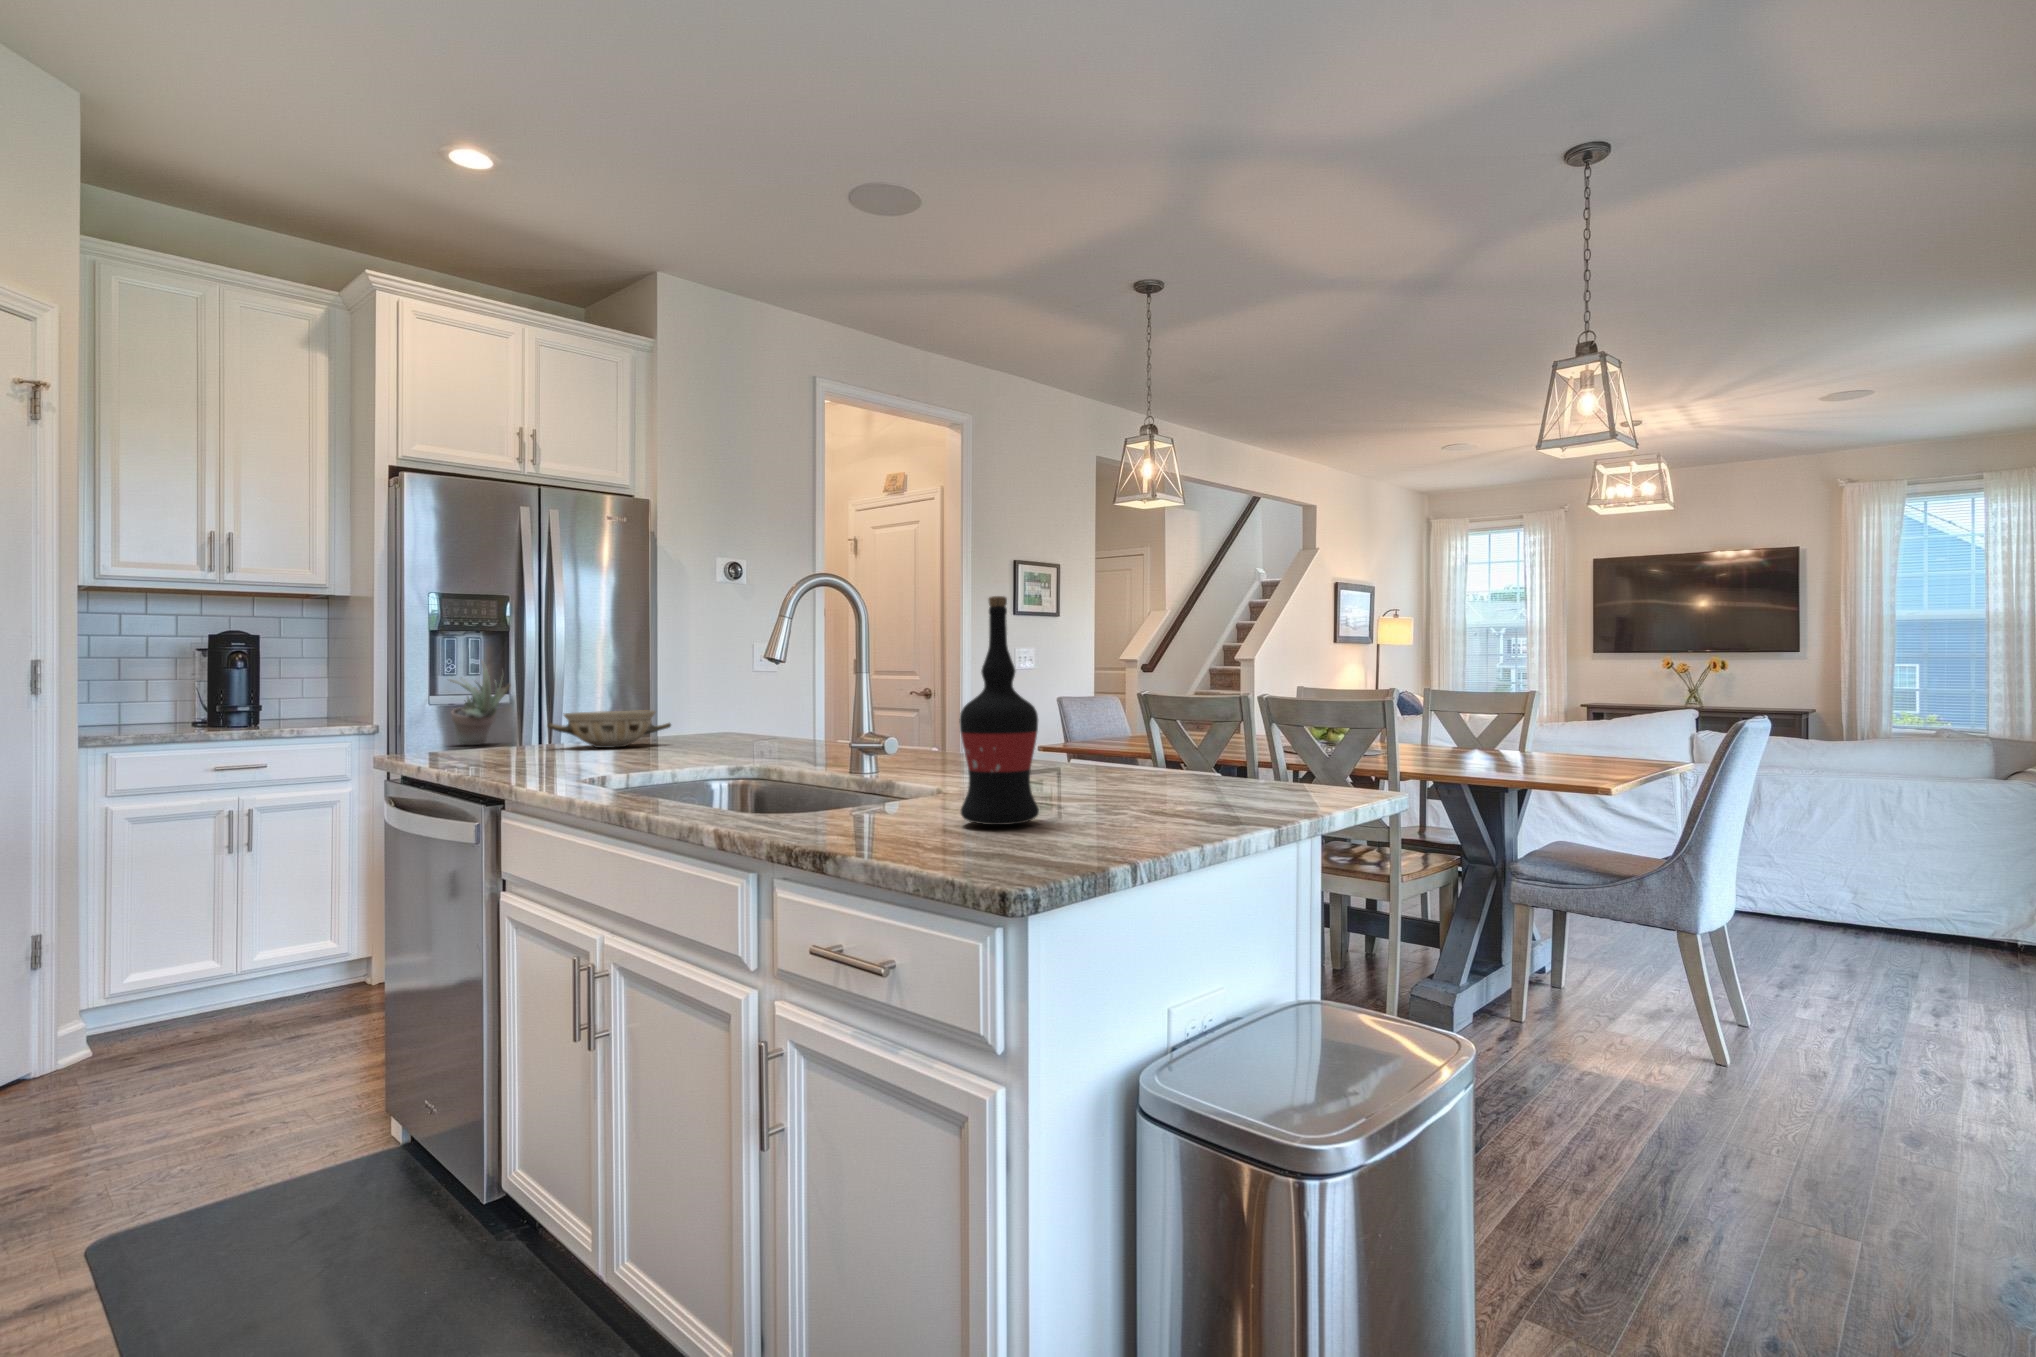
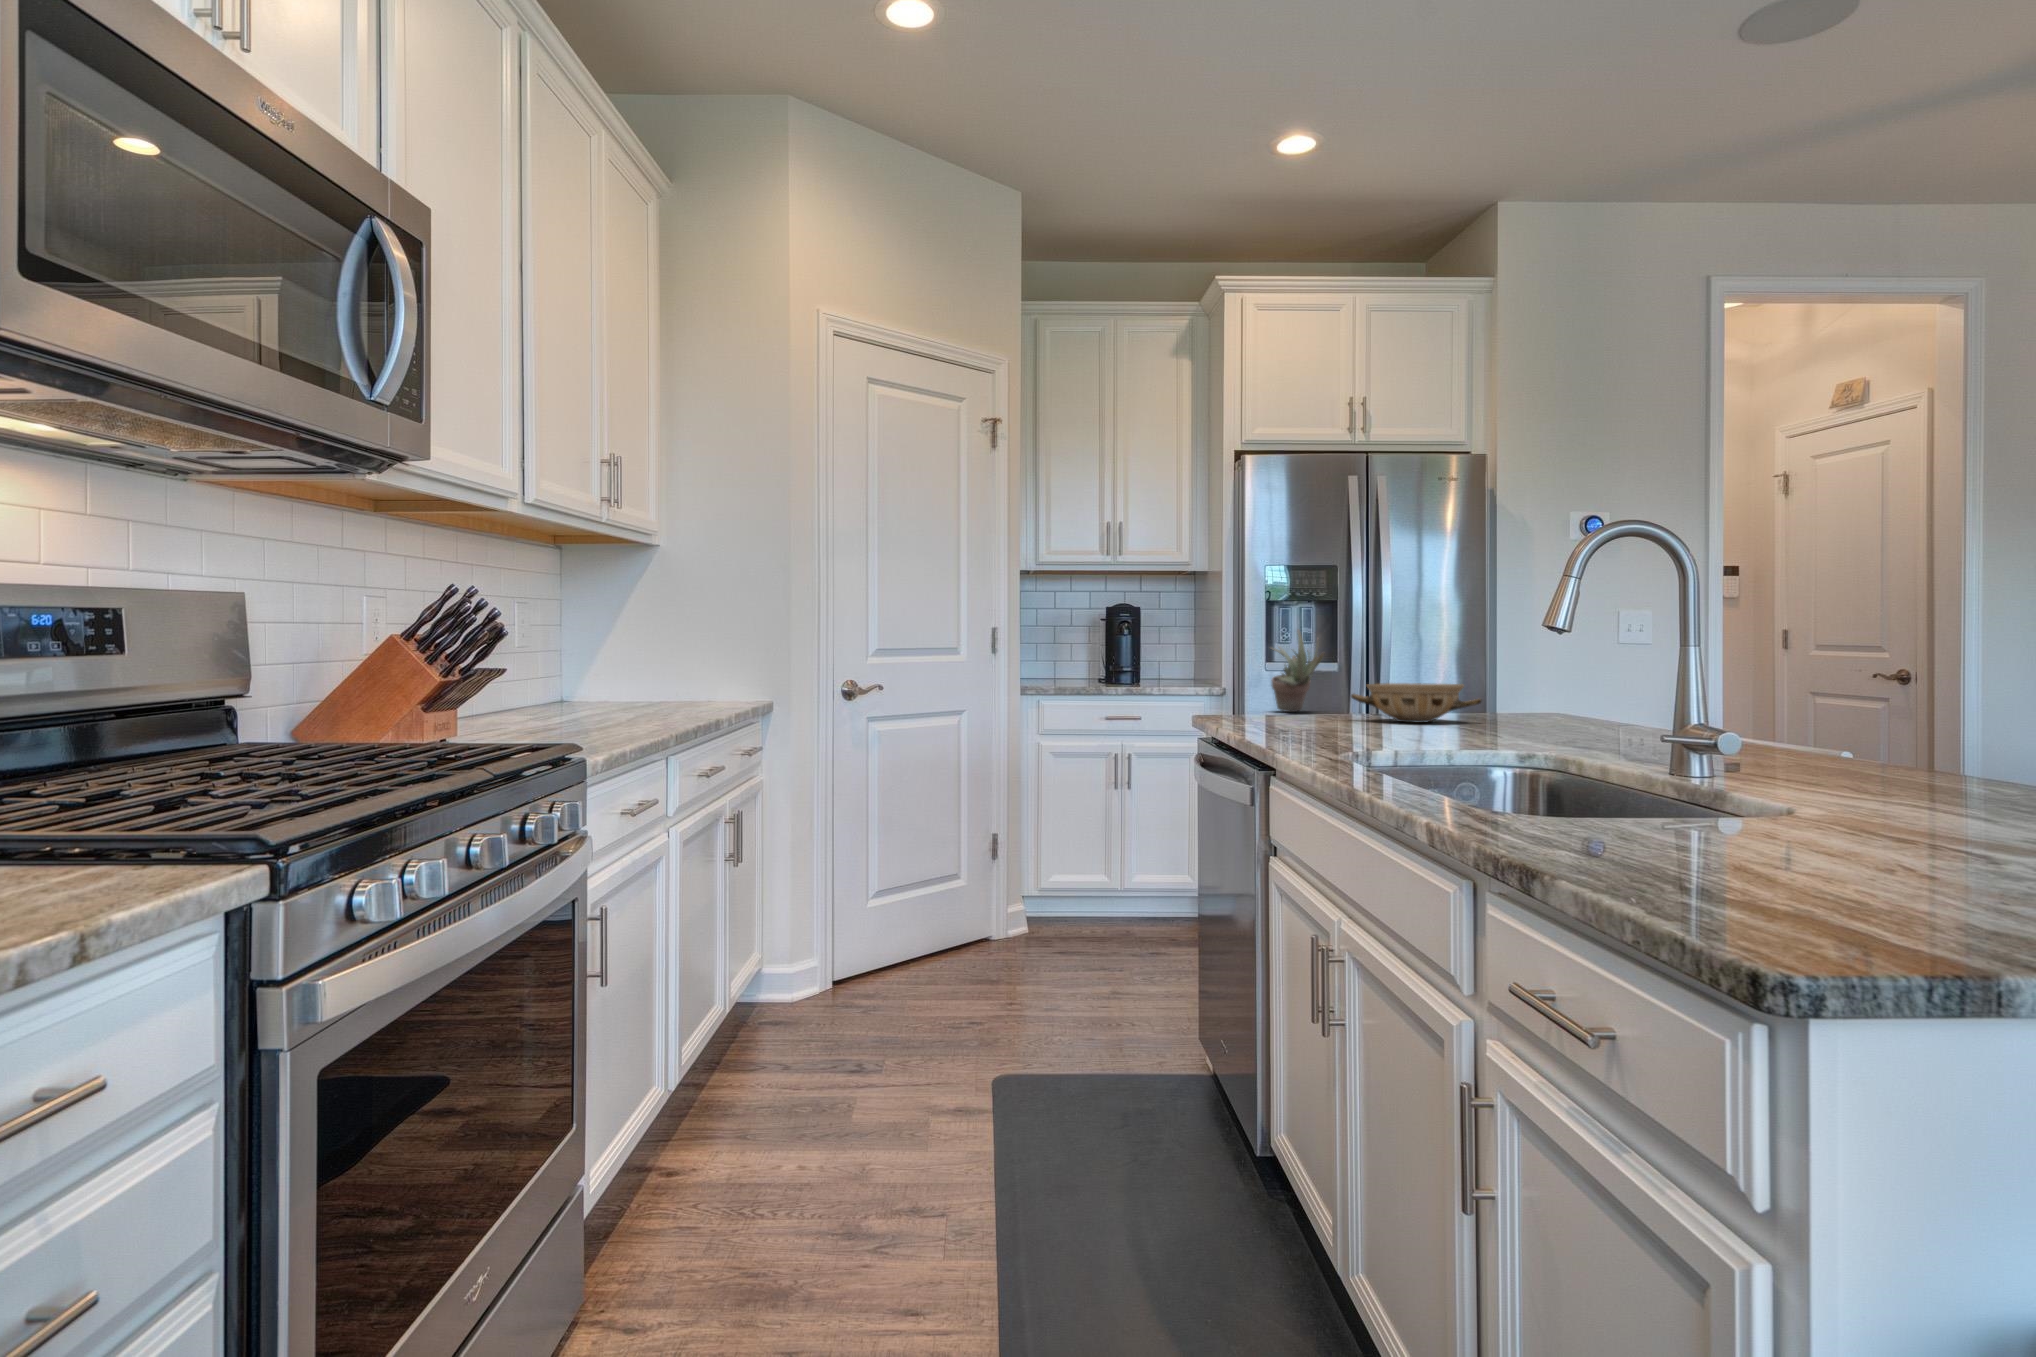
wine bottle: present [960,596,1039,825] -> none [1769,524,1925,874]

